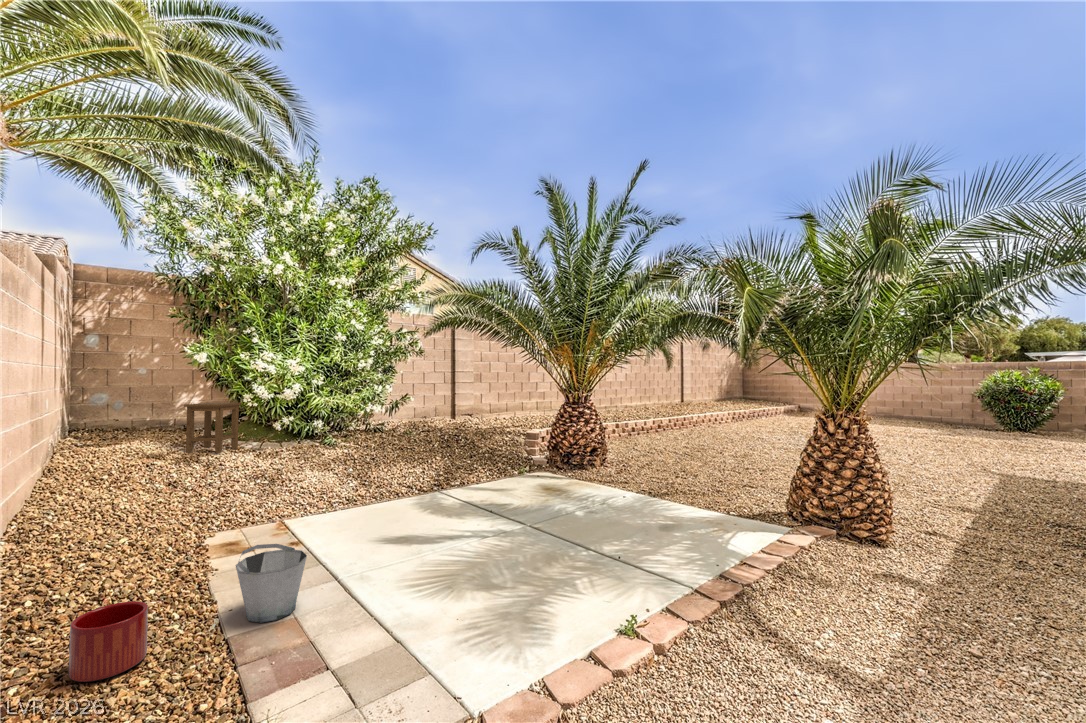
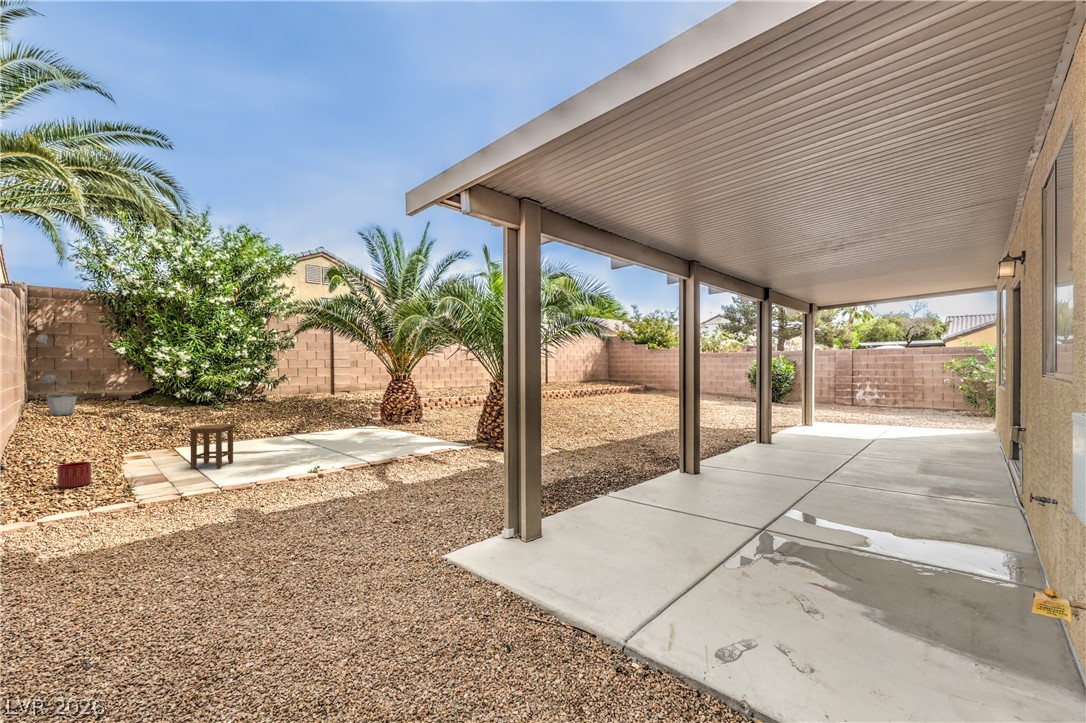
stool: present [184,403,241,453] -> present [188,424,235,469]
bucket: present [236,544,307,623] -> present [47,393,77,416]

